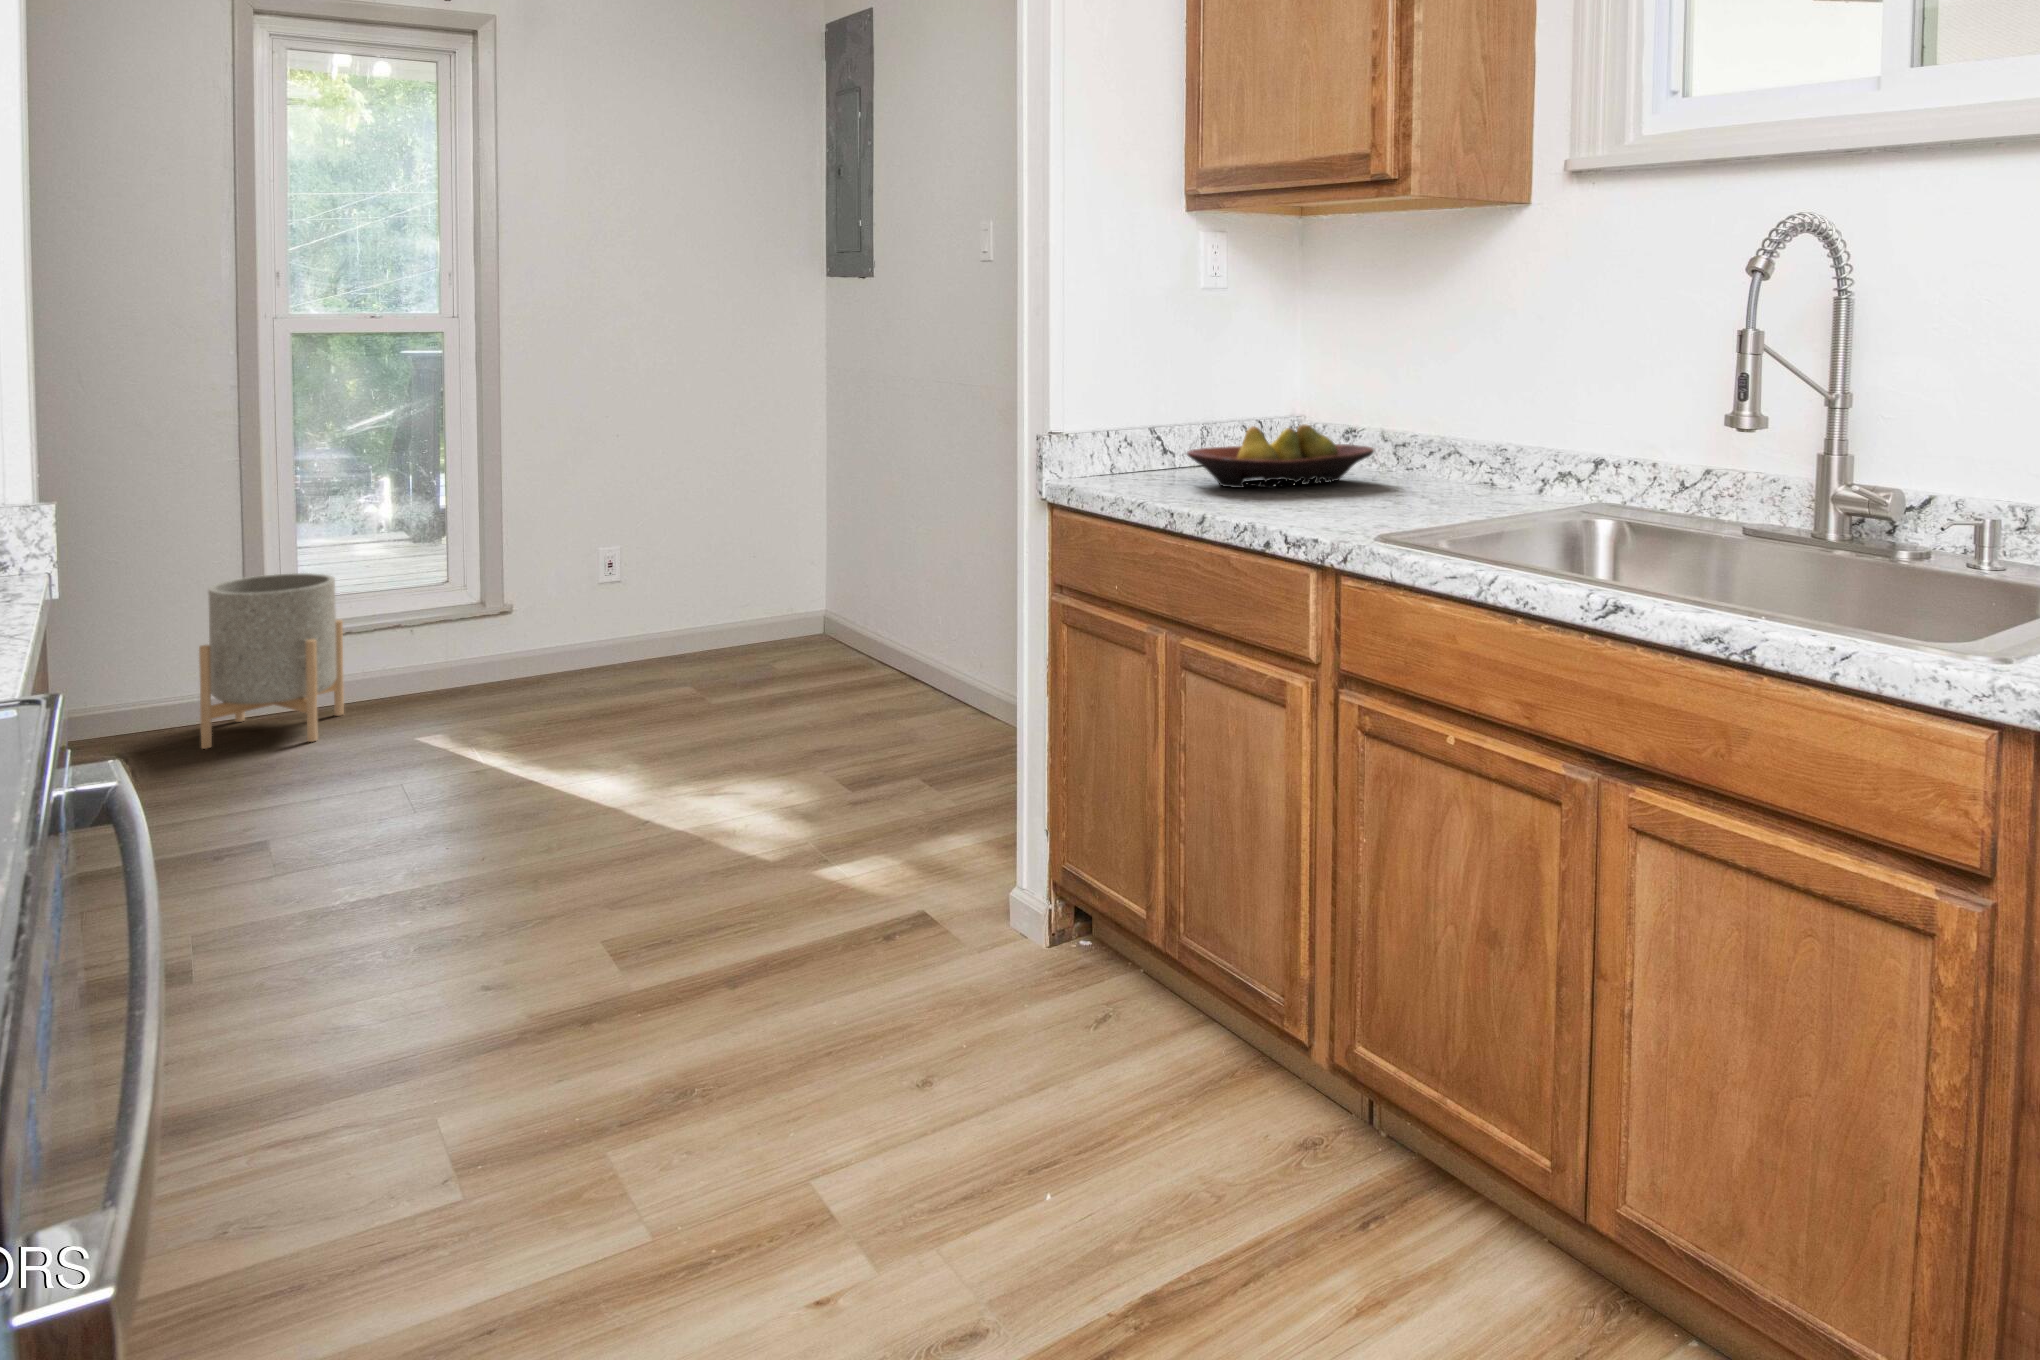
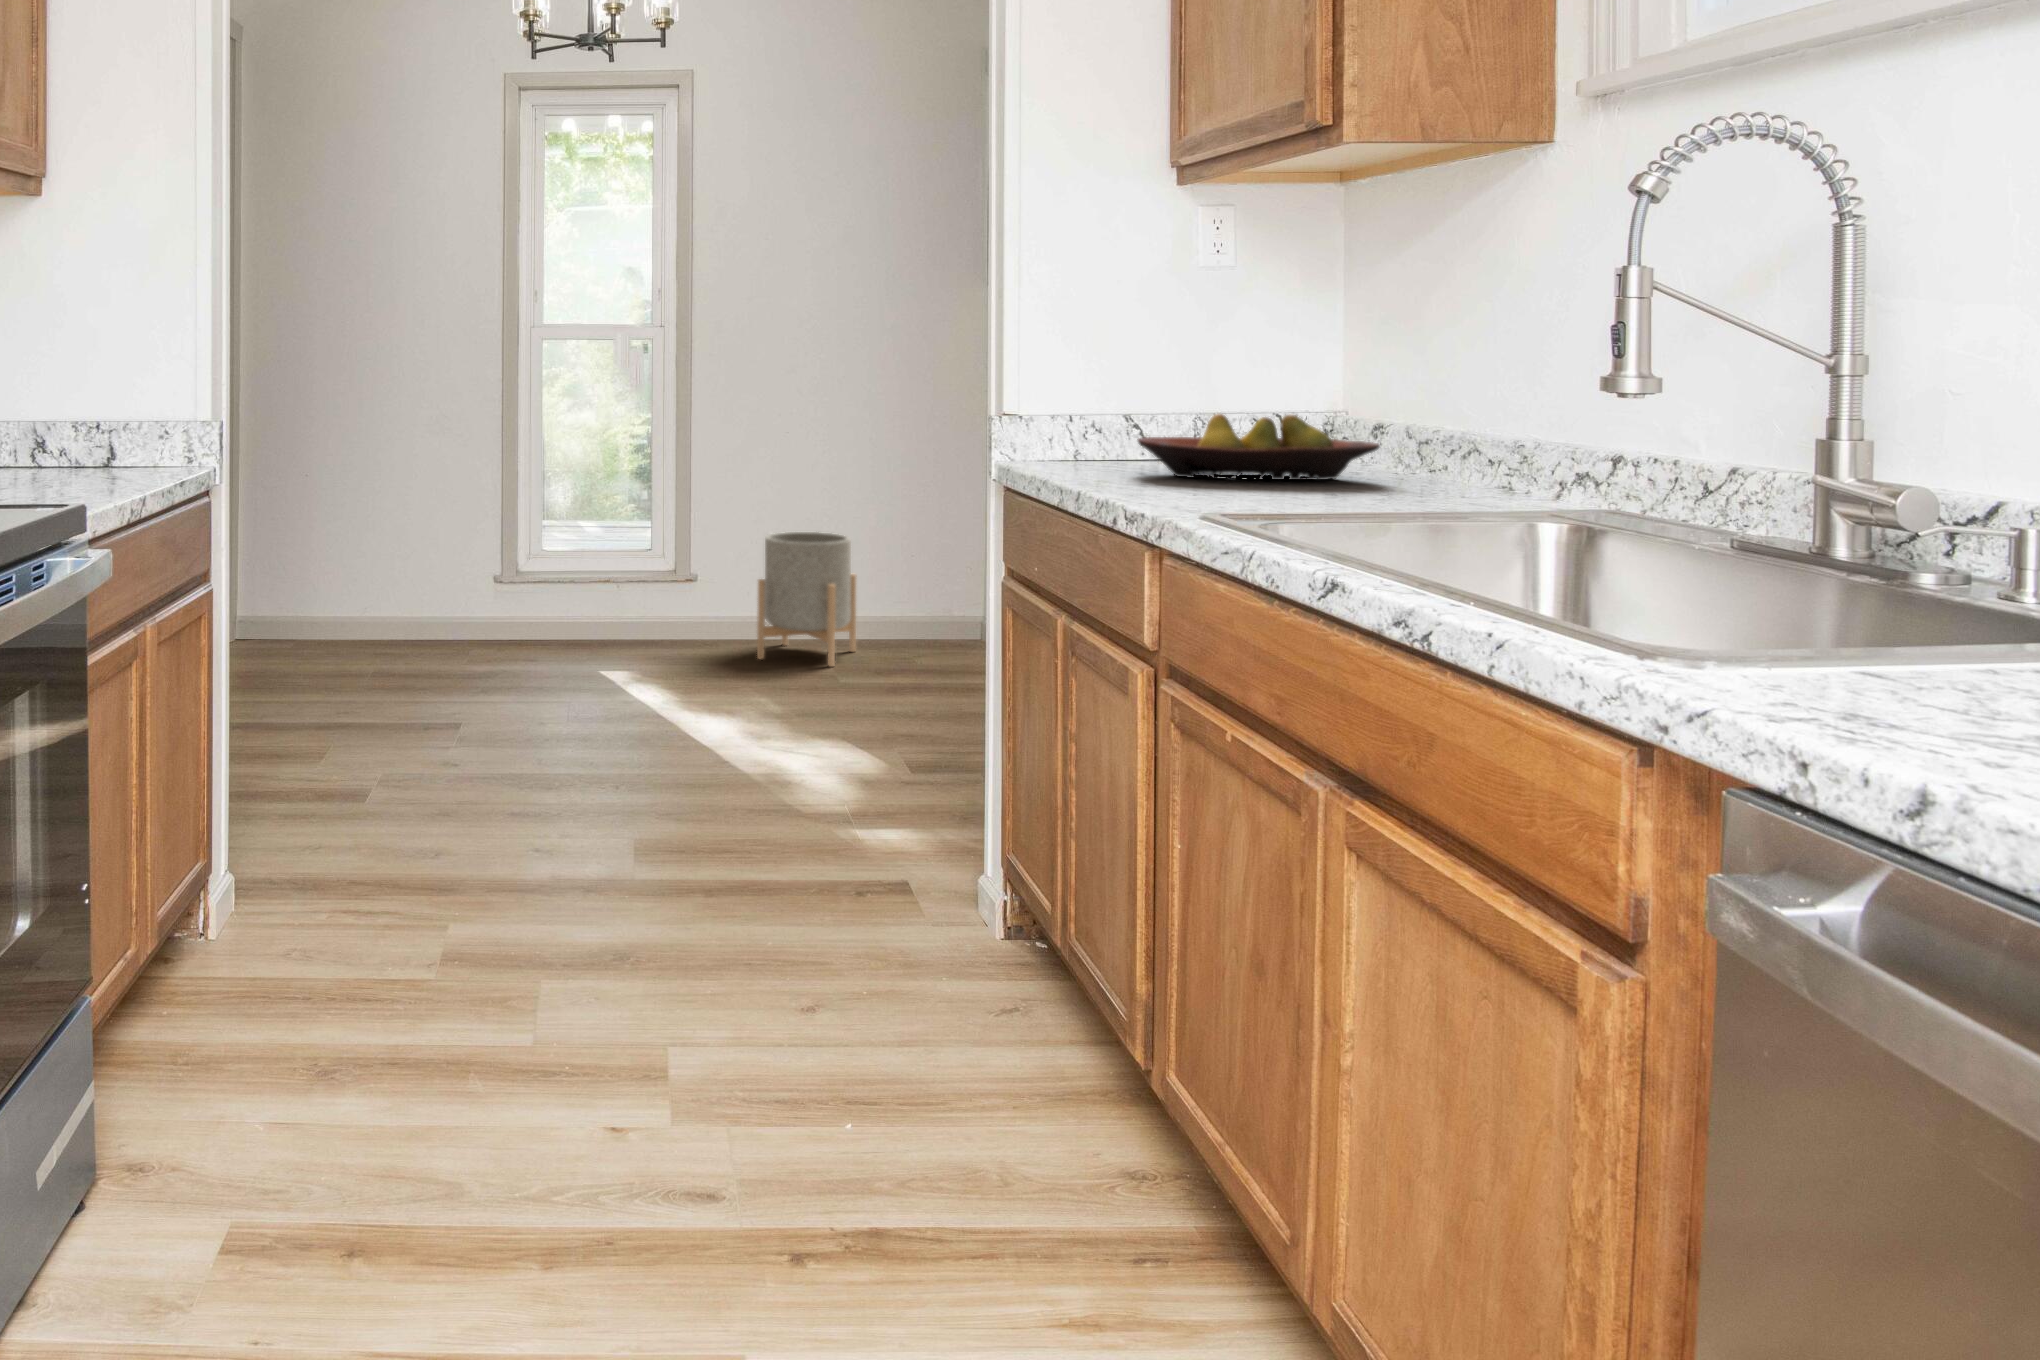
planter: present [199,573,344,749] -> present [757,532,857,666]

